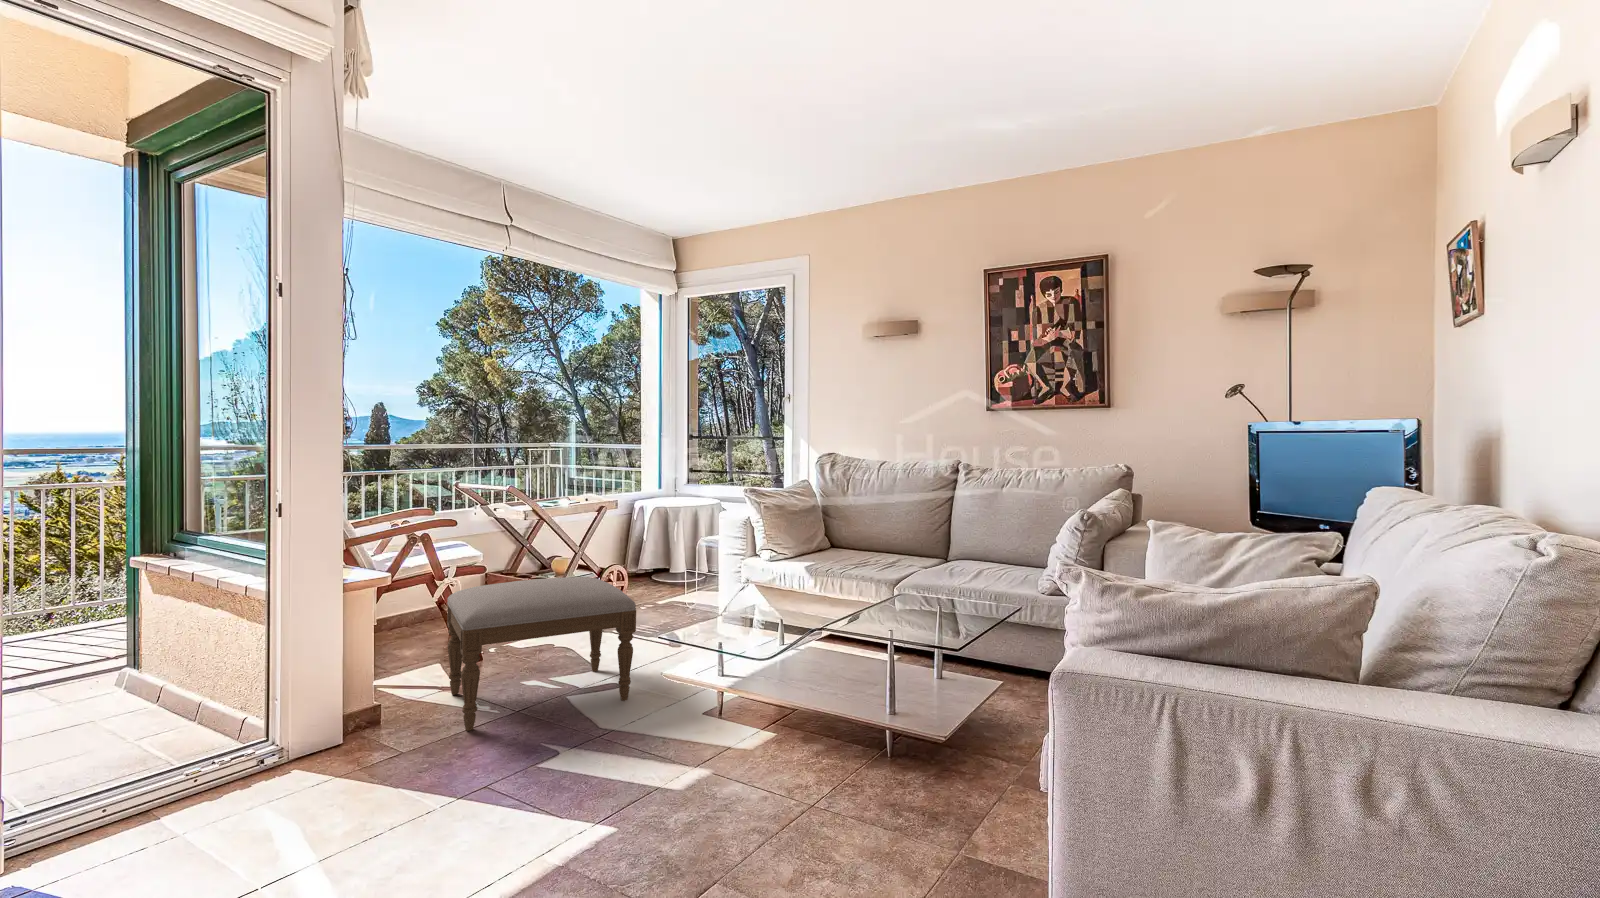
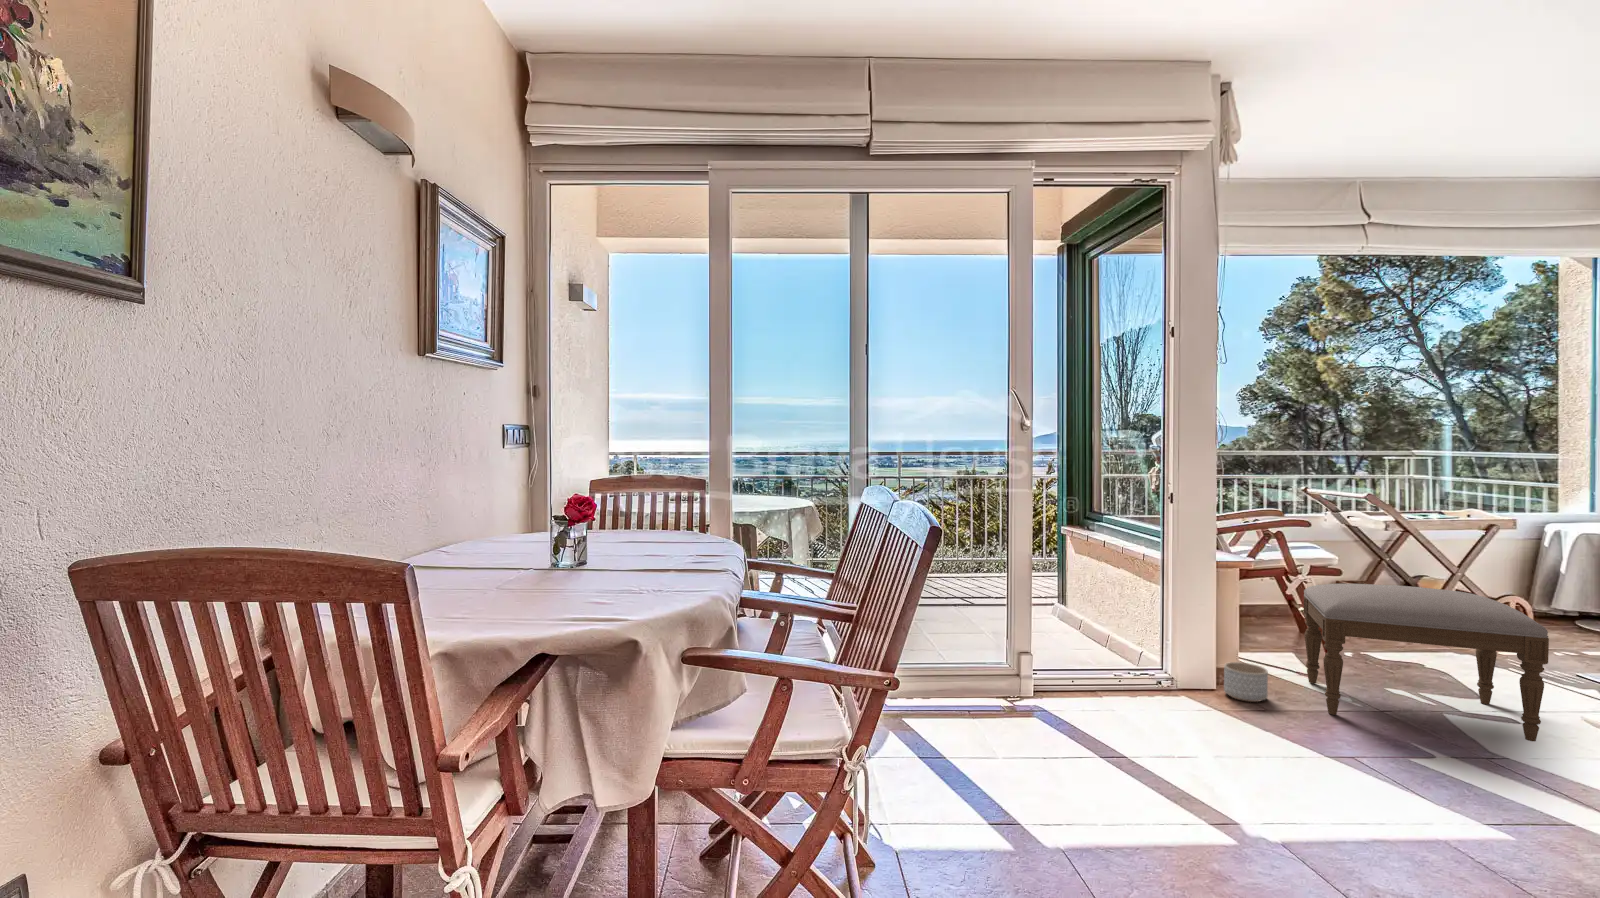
planter: none [352,697,404,746] -> present [1224,662,1268,702]

